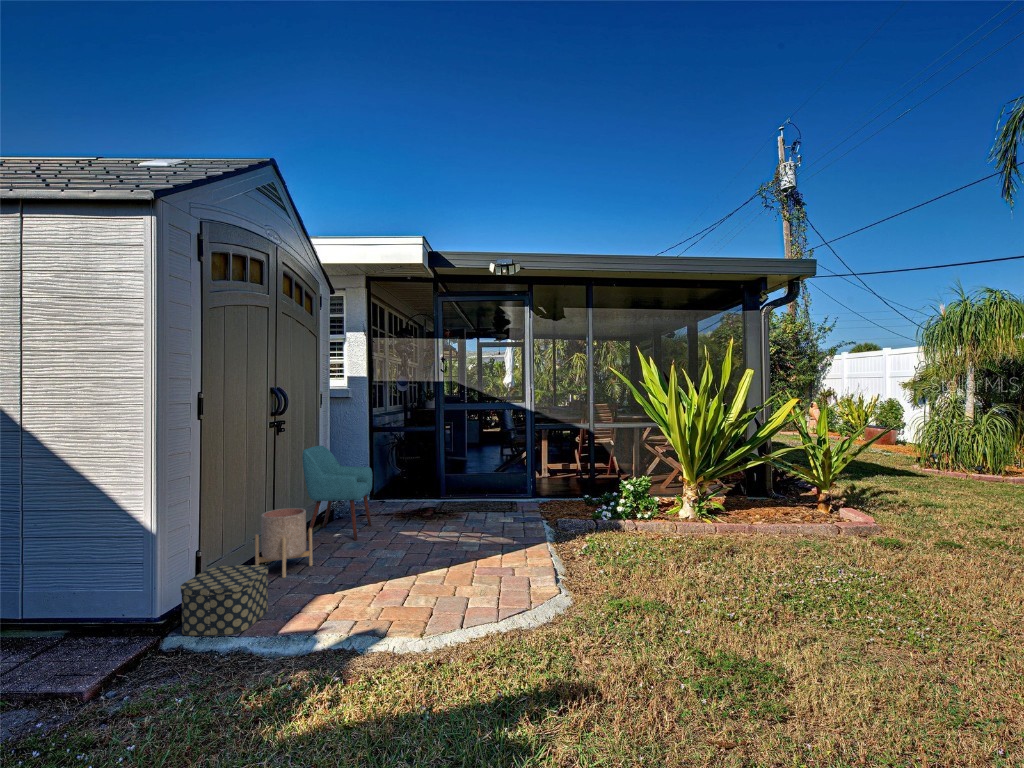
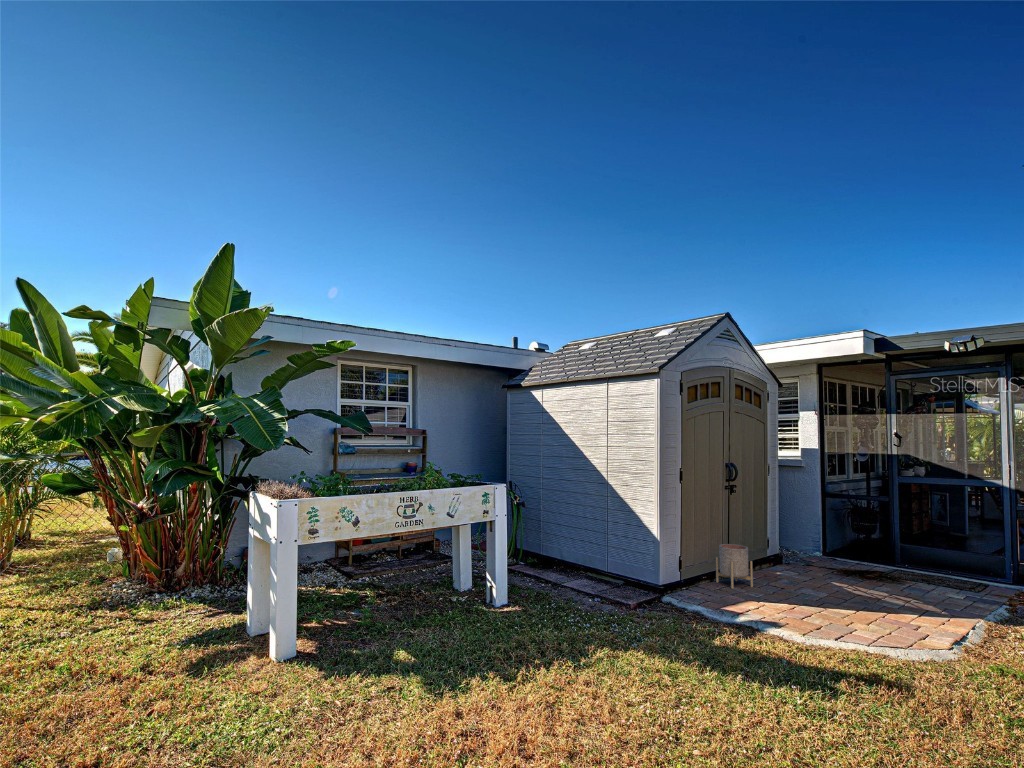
chair: present [302,446,373,541] -> none [752,505,811,581]
storage box: present [180,565,268,636] -> none [671,568,717,605]

